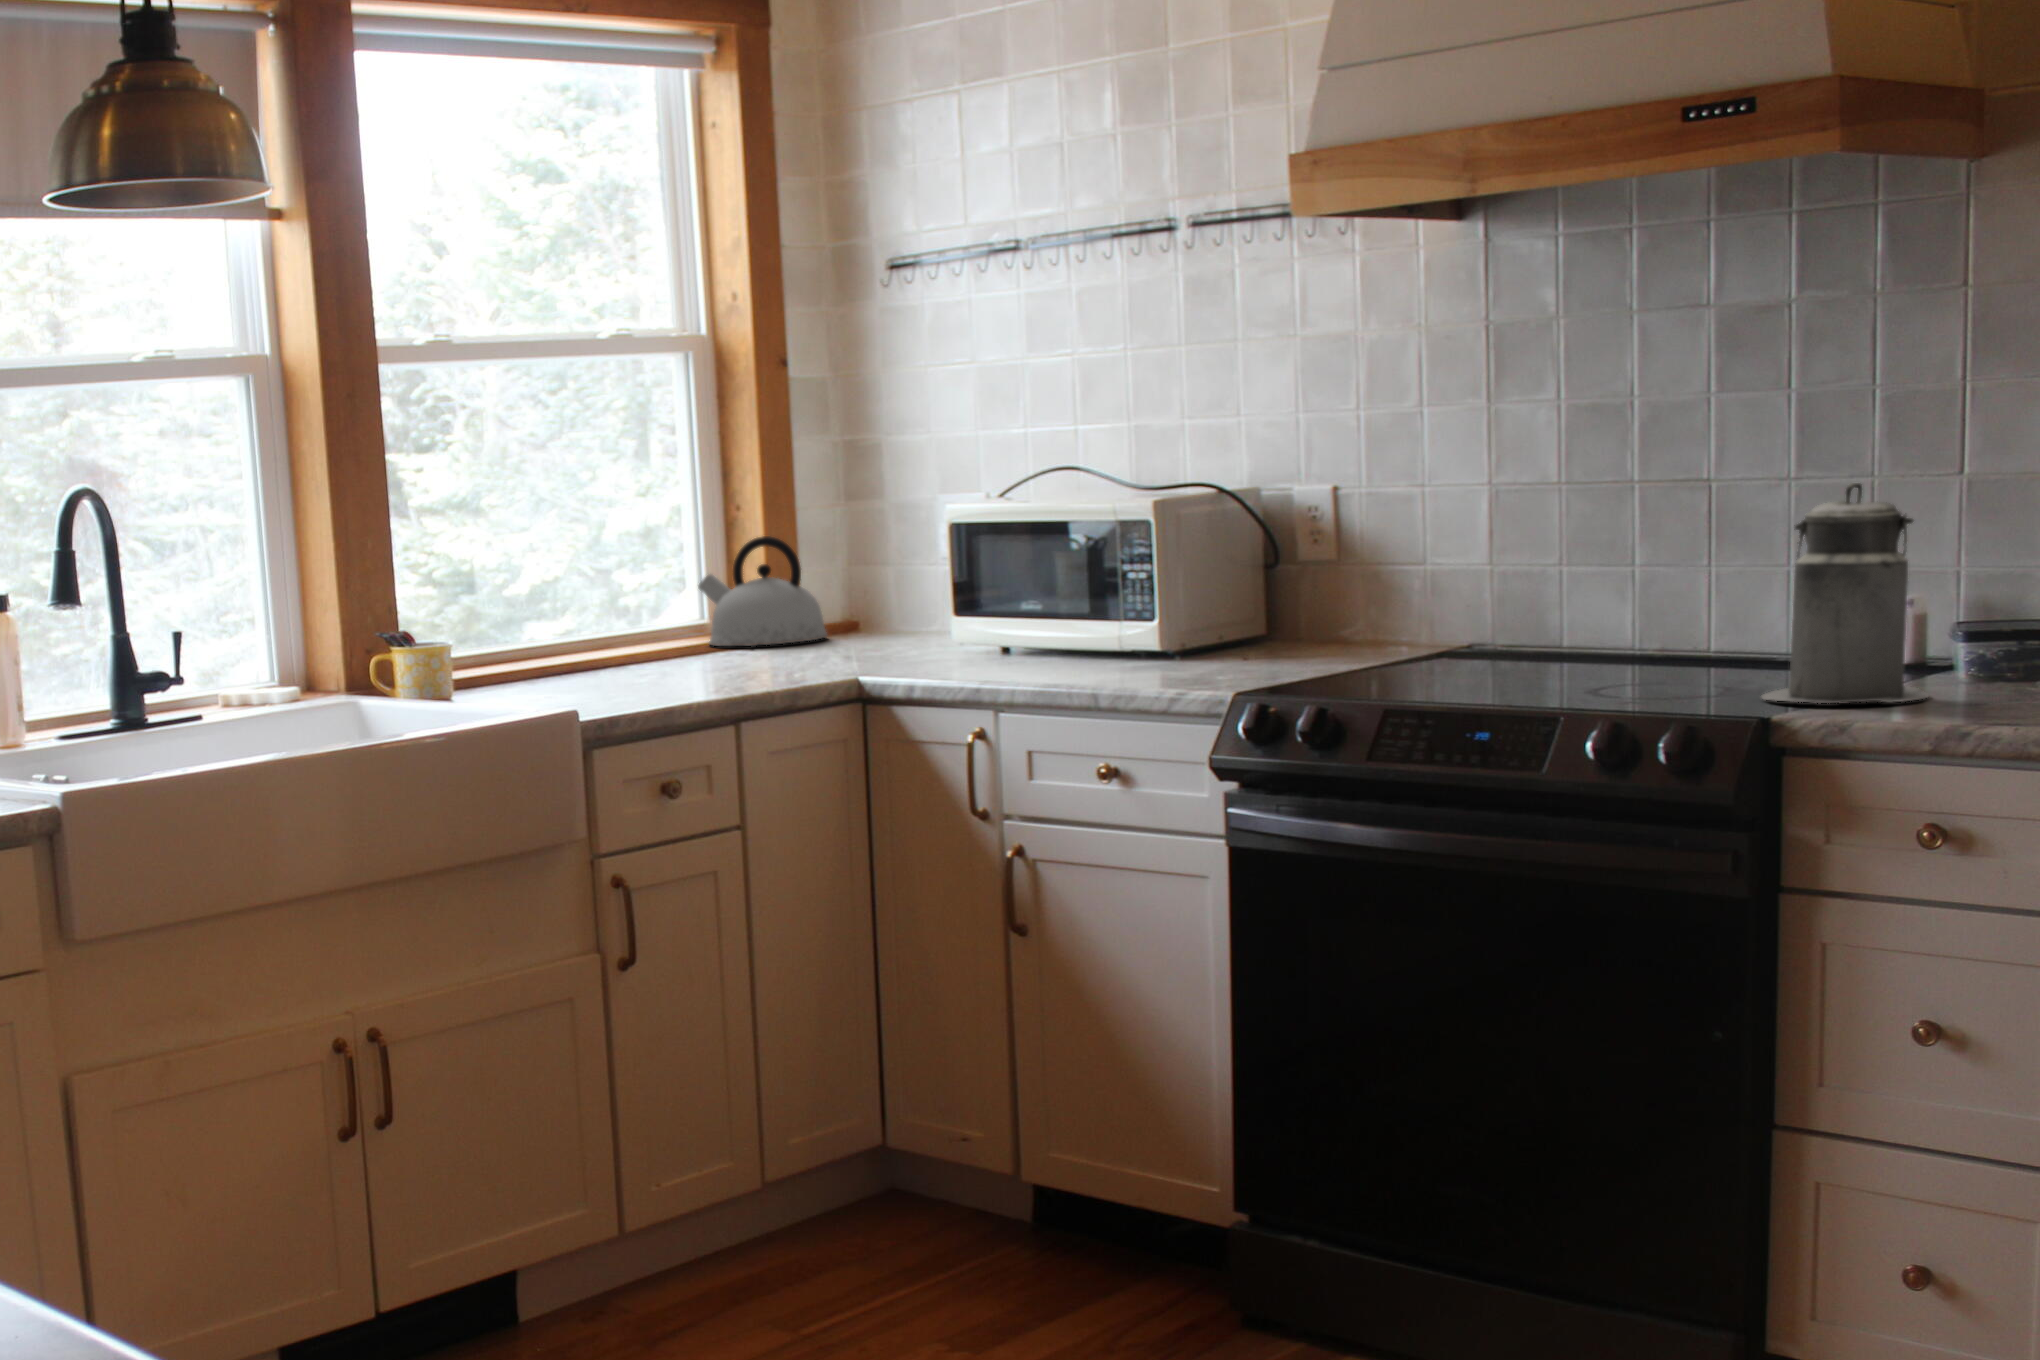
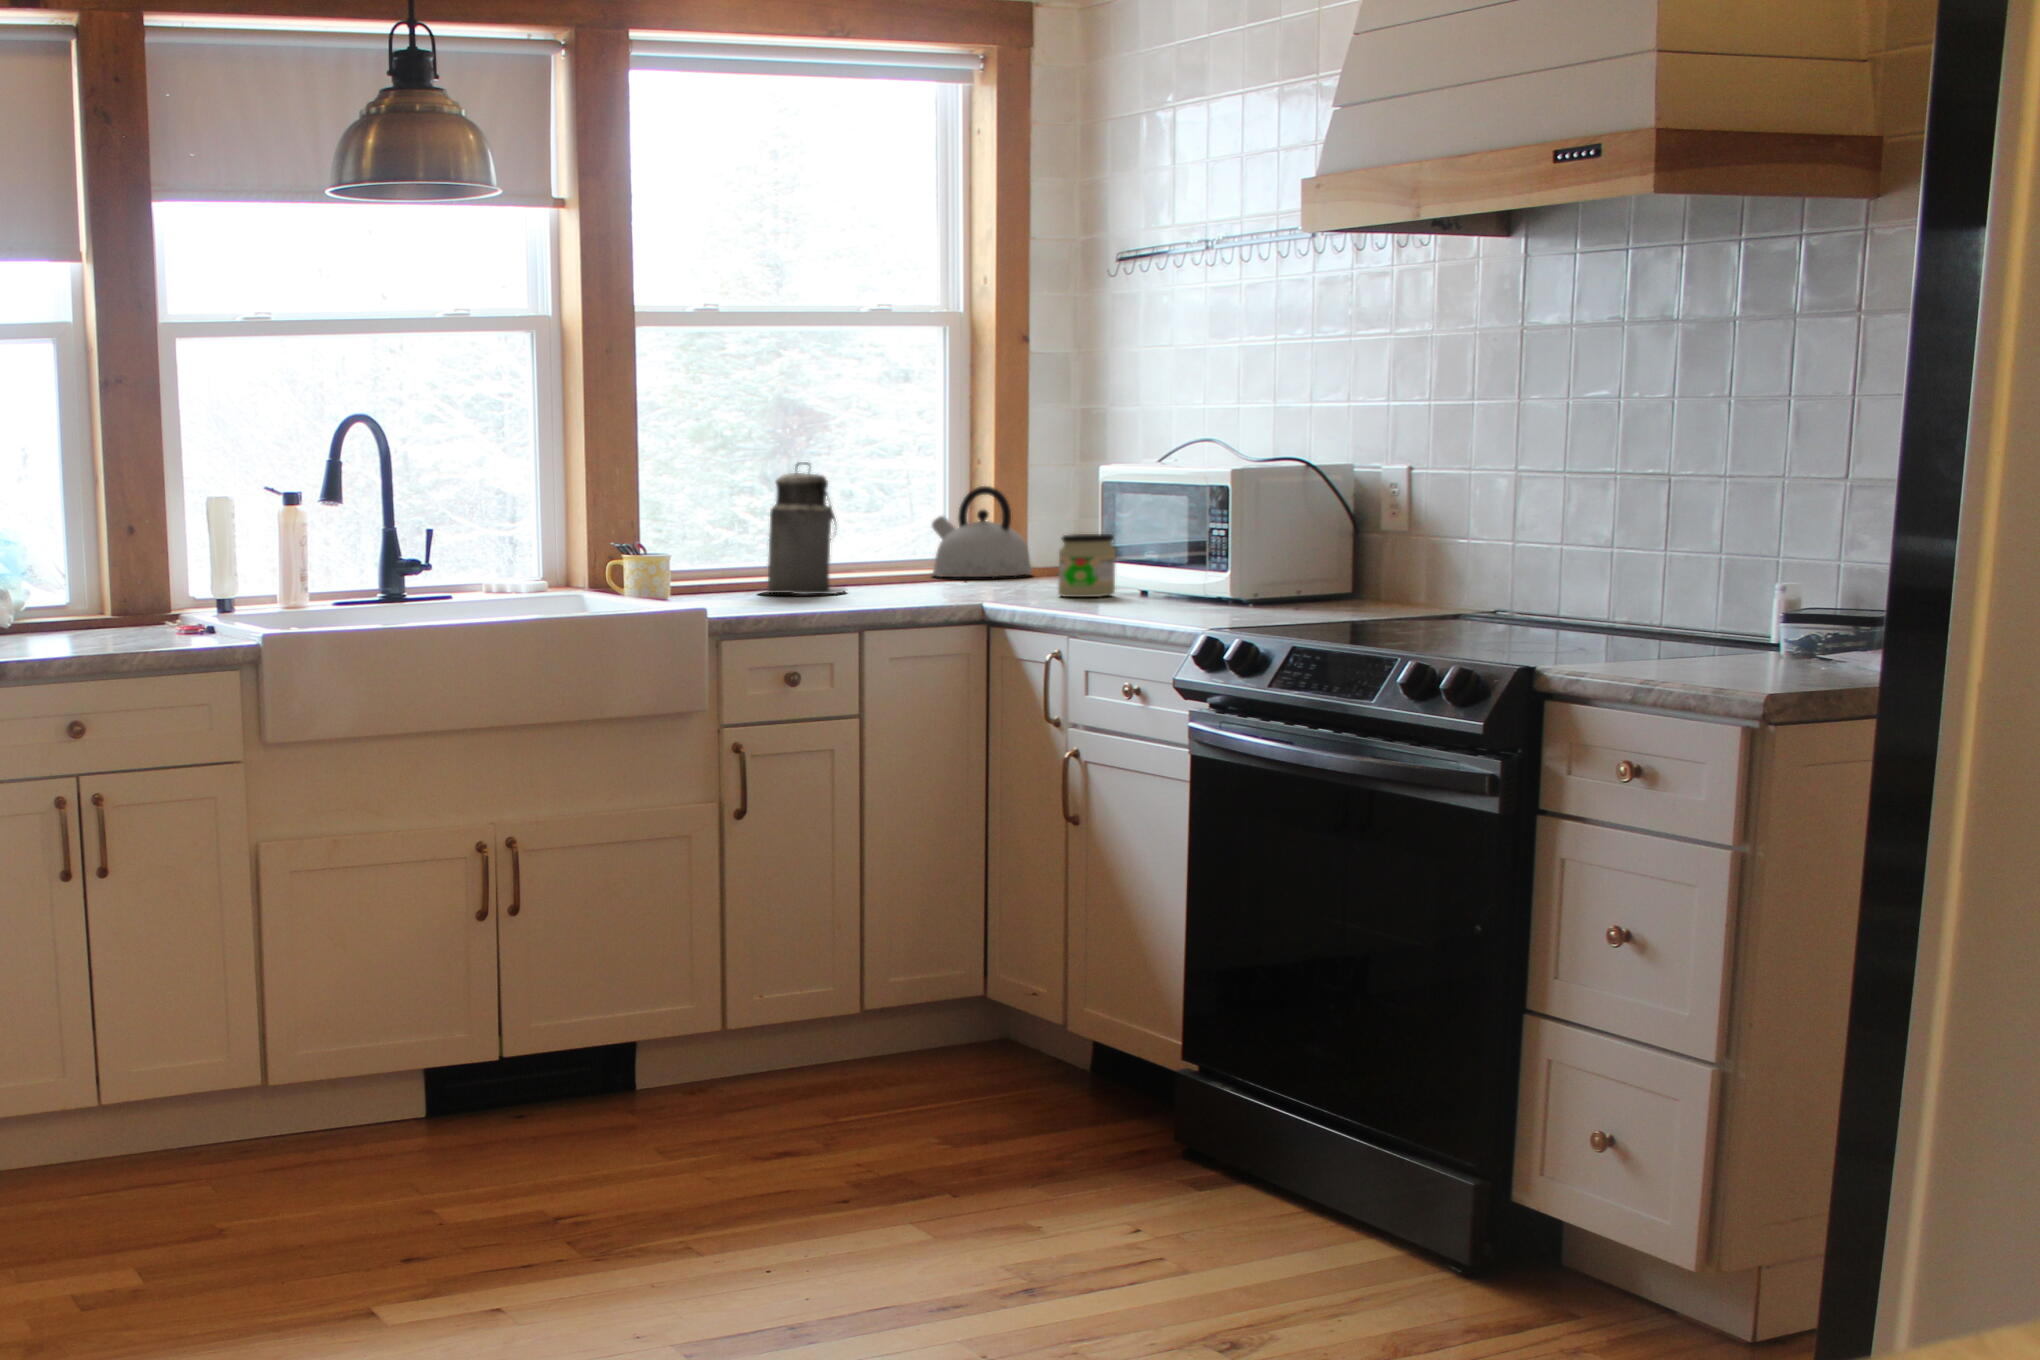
canister: present [1762,483,1928,703] -> present [765,462,848,594]
jar: none [928,586,998,663] -> present [1058,534,1116,597]

